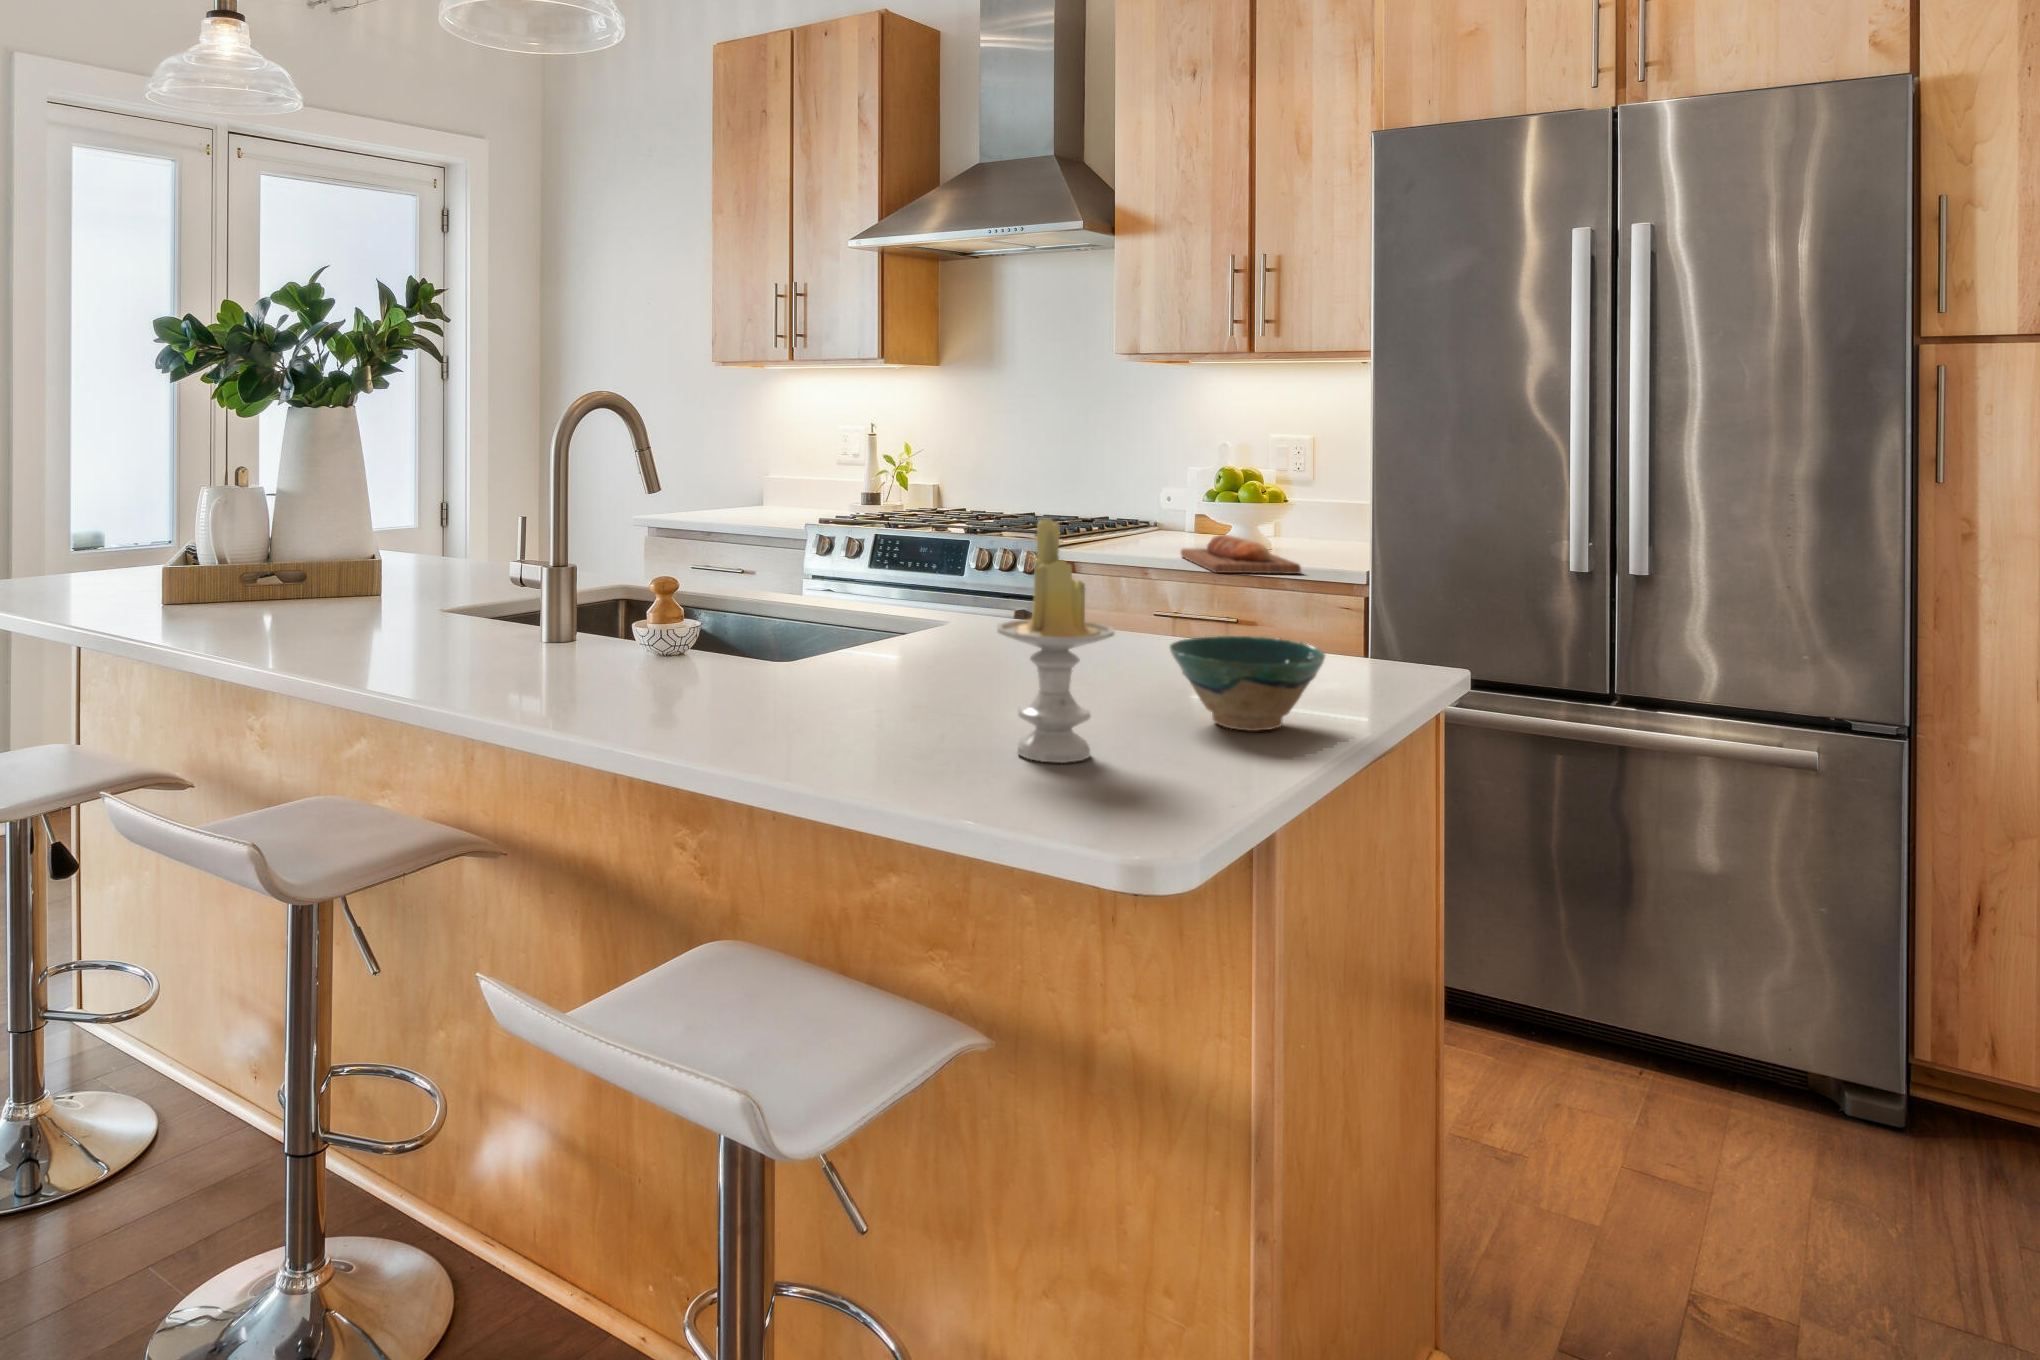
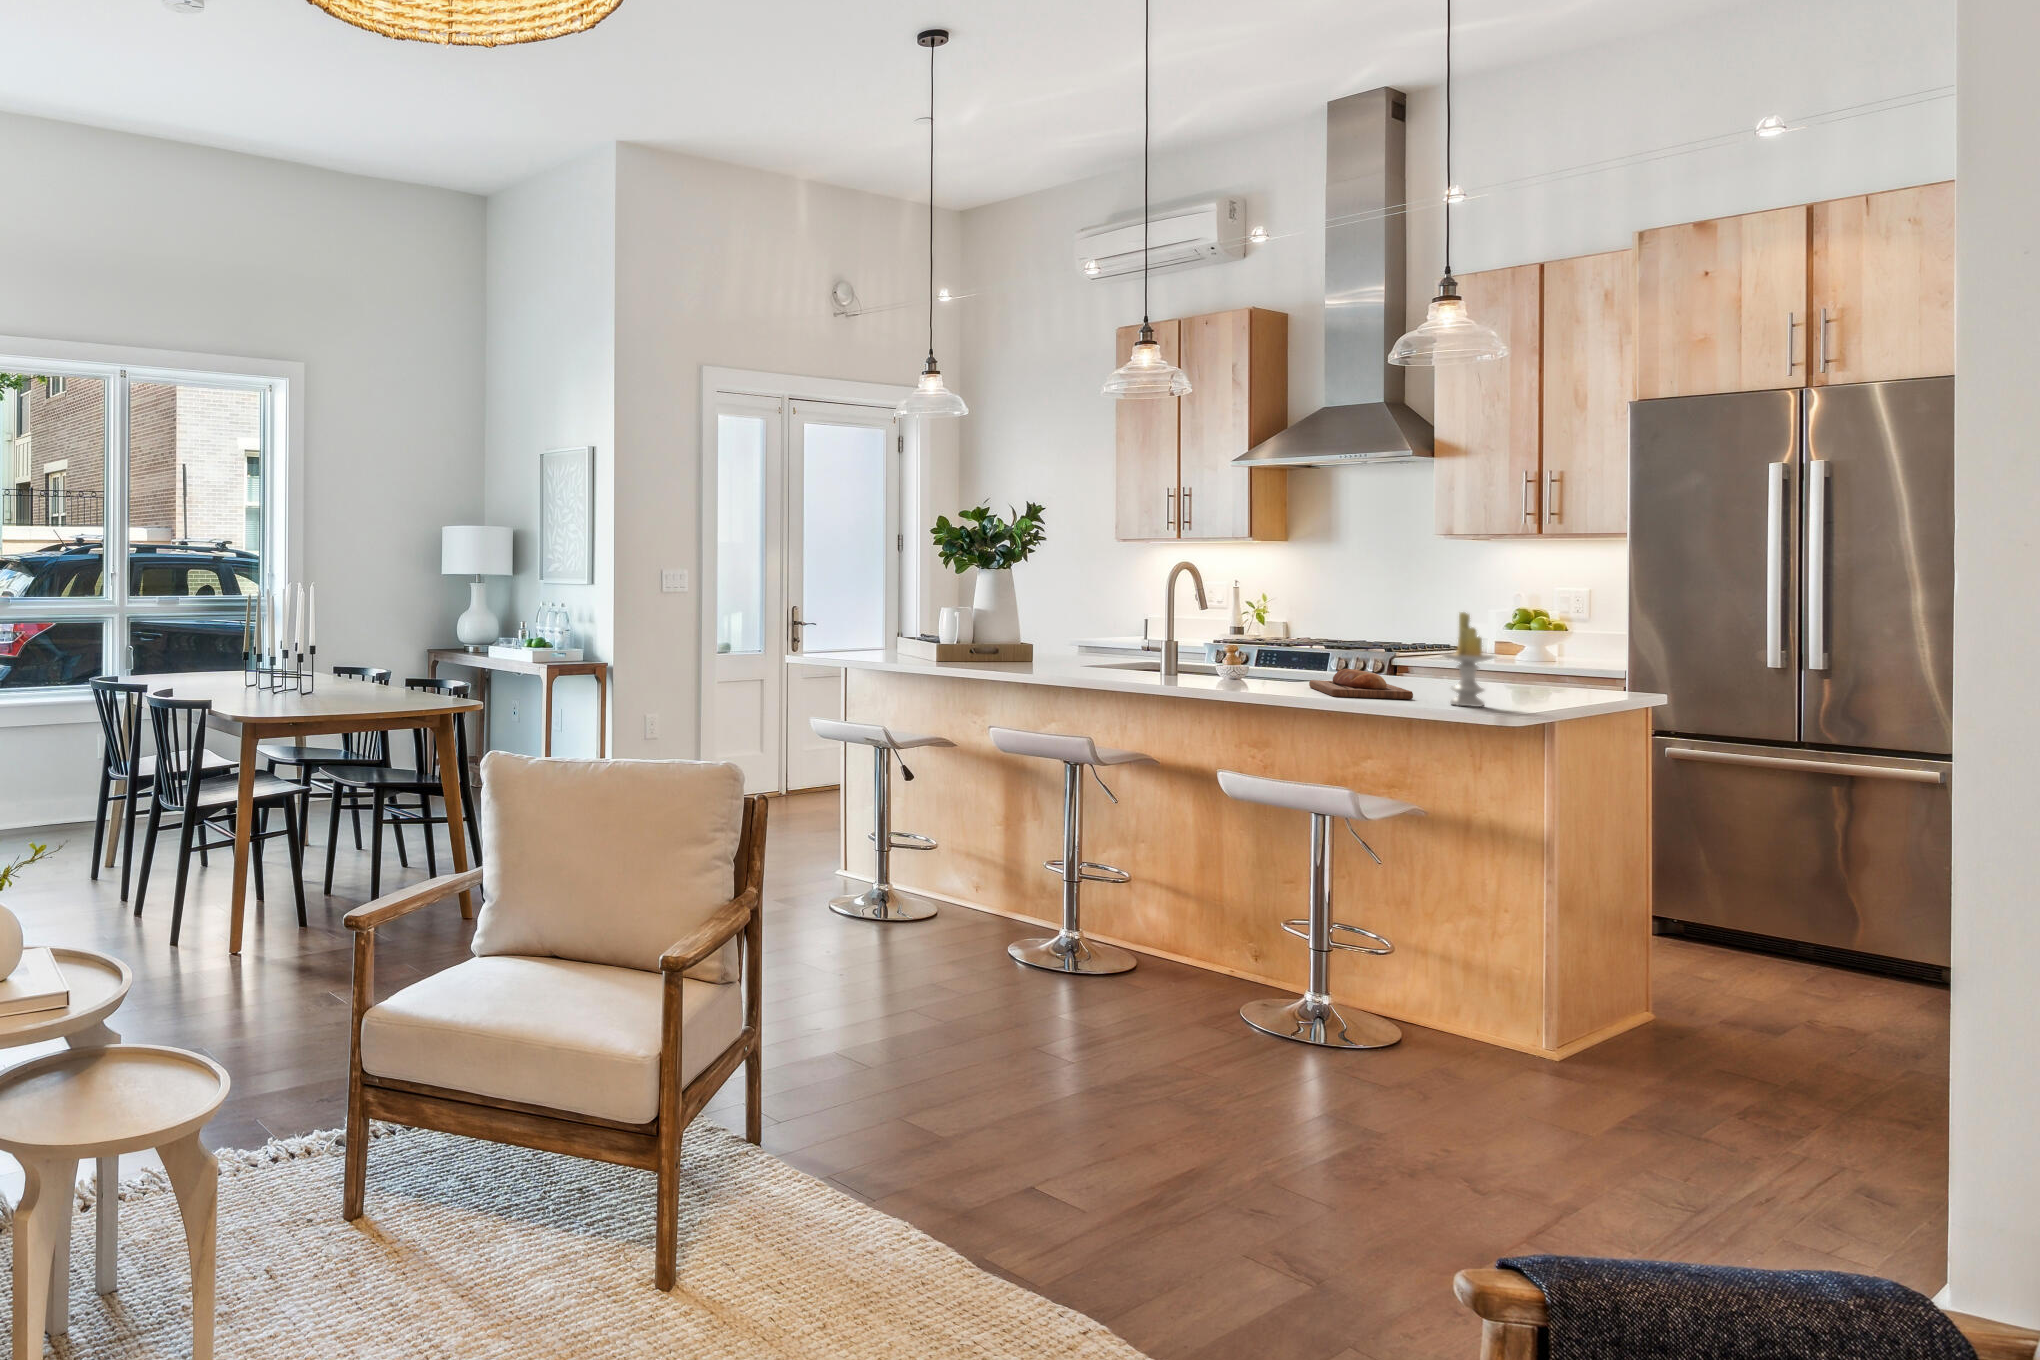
bread loaf: present [1181,535,1301,574] -> present [1309,669,1413,699]
bowl: present [1170,636,1325,731] -> none [1516,670,1596,706]

